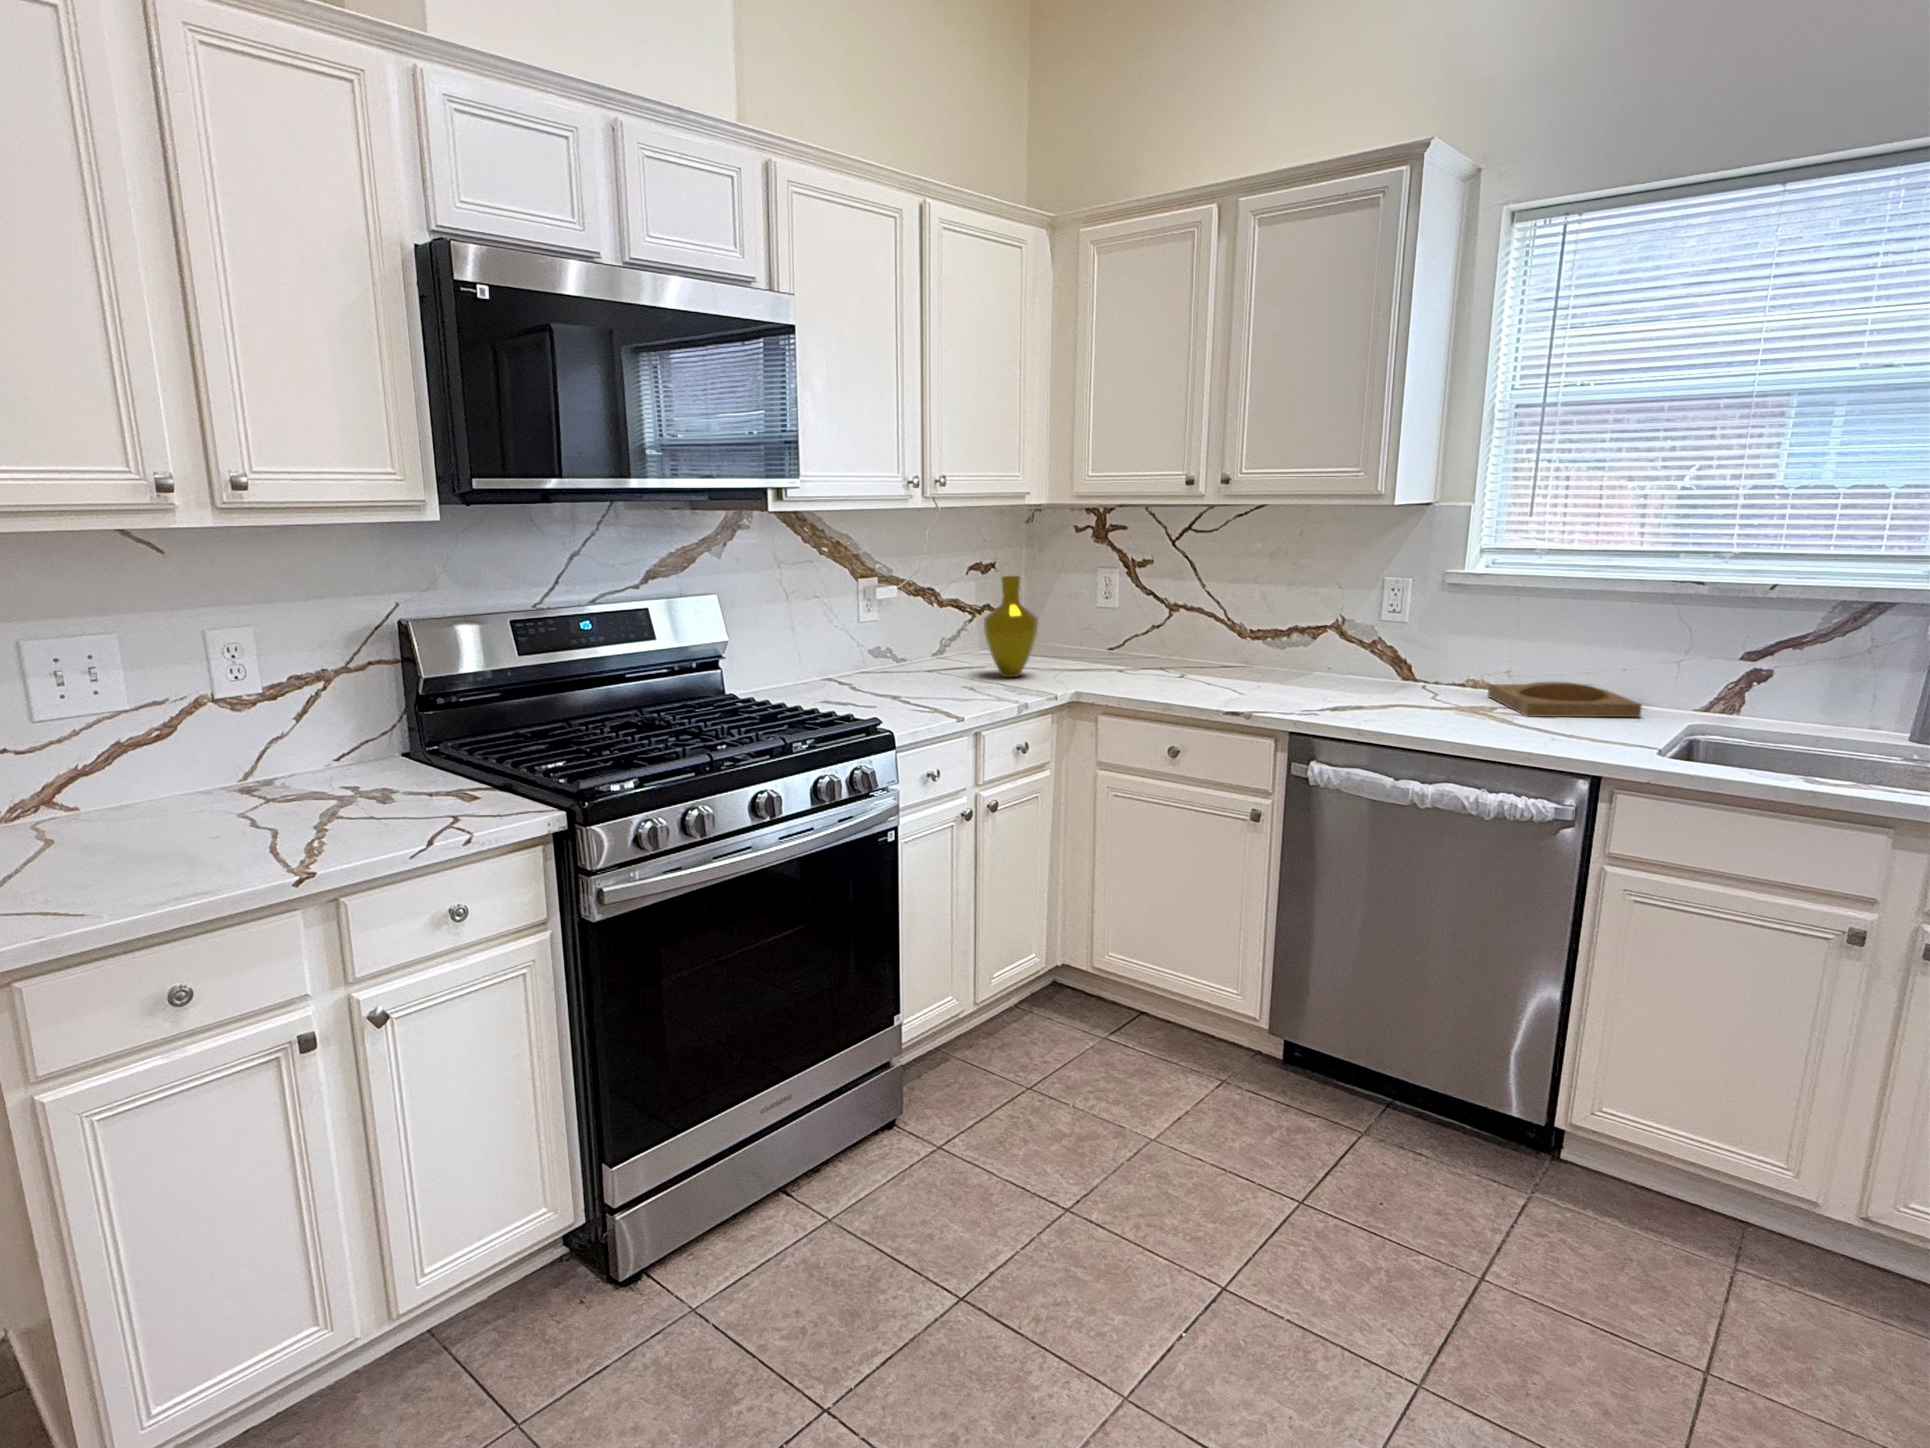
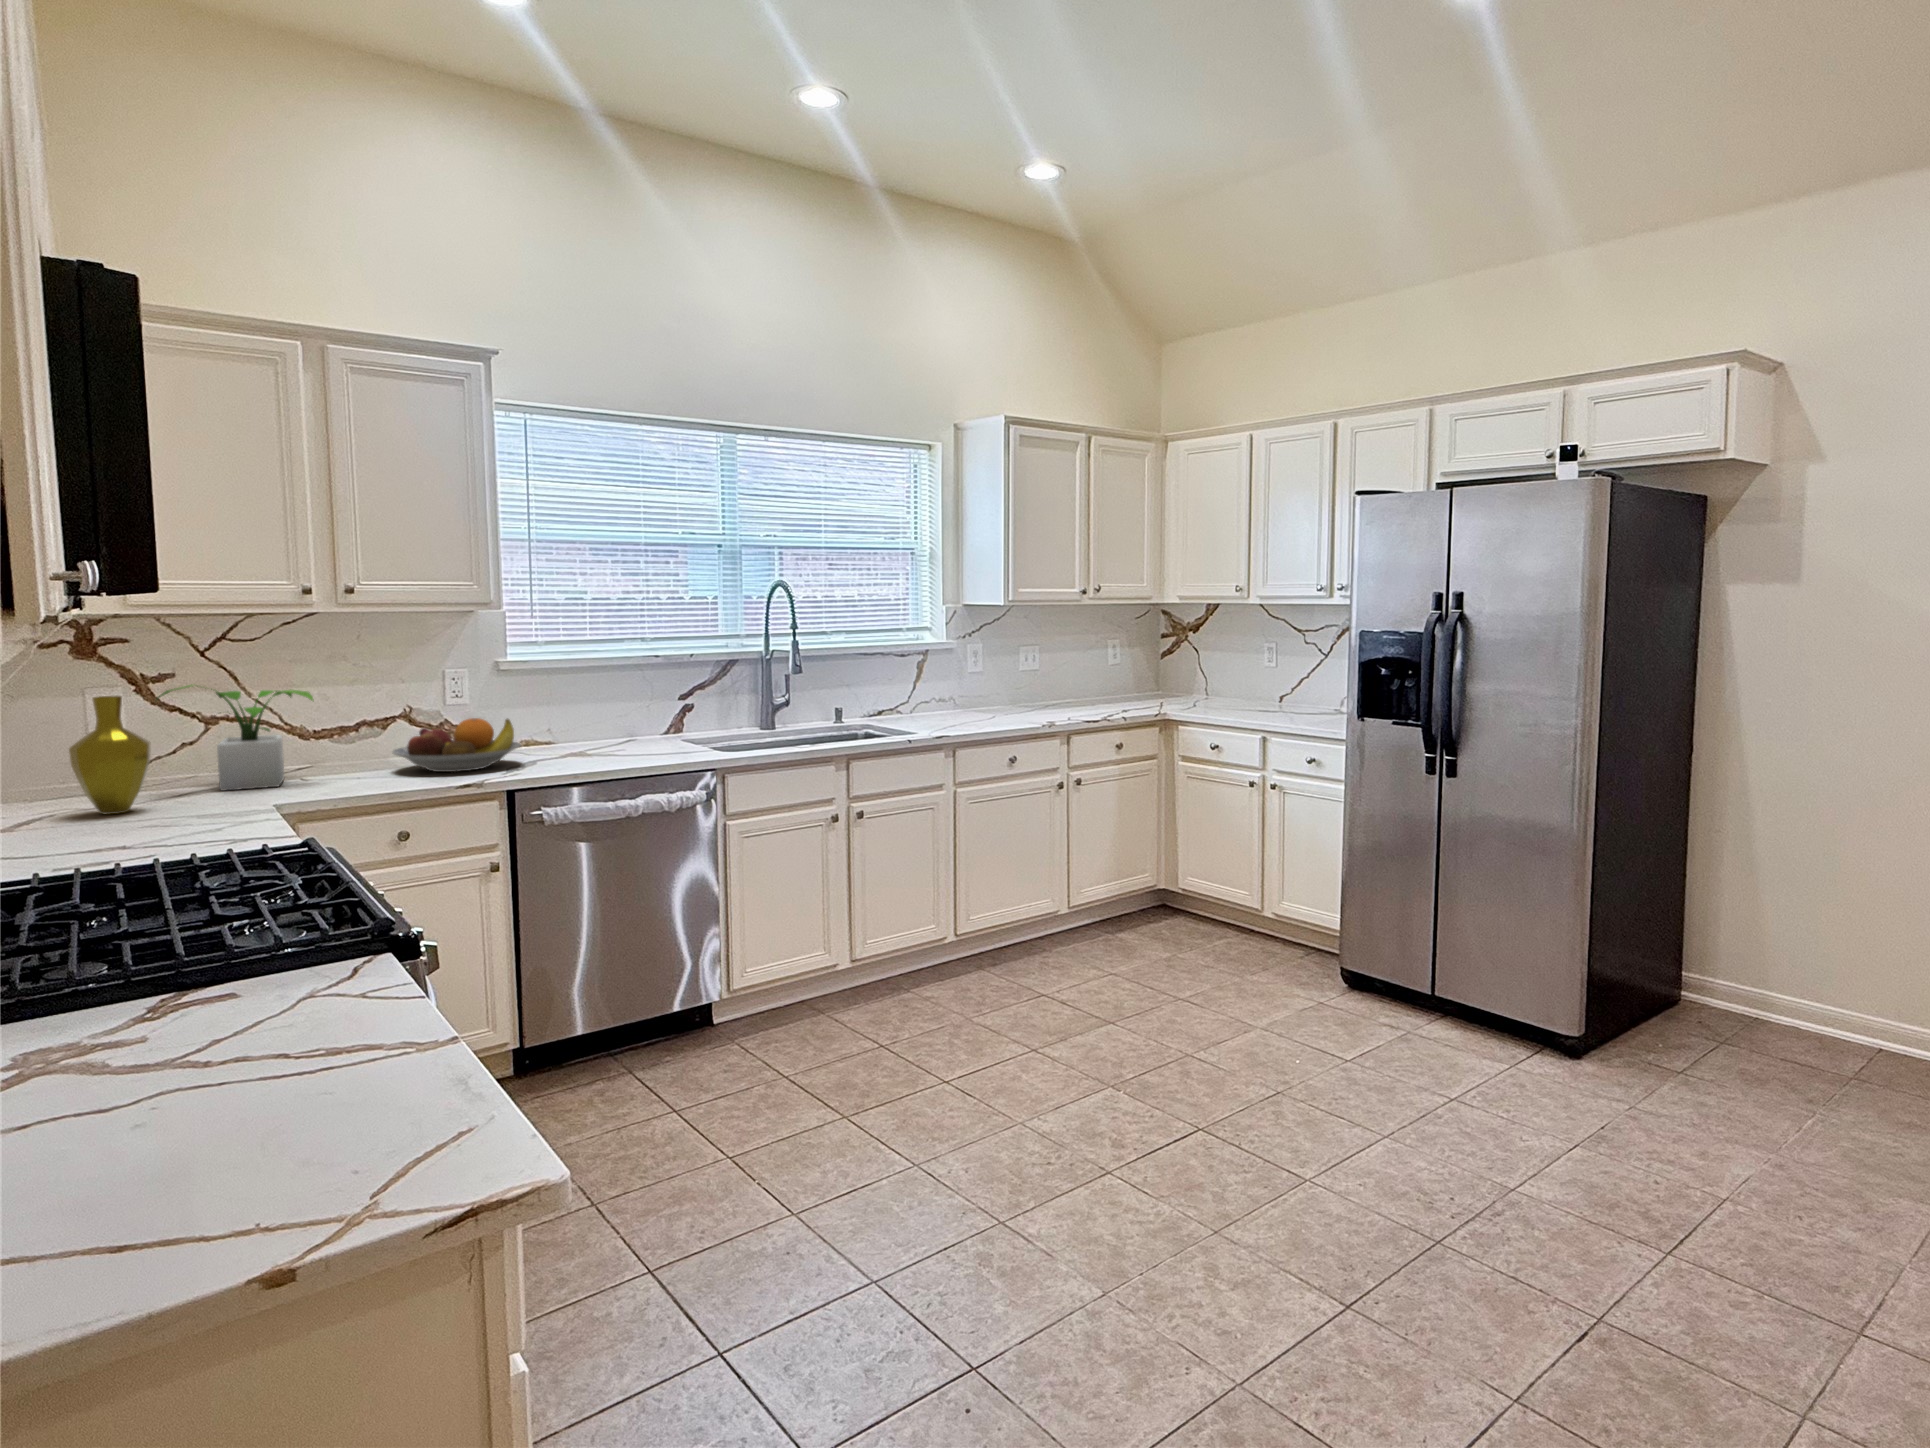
potted plant: none [1085,572,1213,680] -> present [157,685,314,791]
fruit bowl: none [1256,640,1403,703] -> present [393,718,521,772]
tray: present [1488,681,1642,717] -> none [538,730,645,753]

